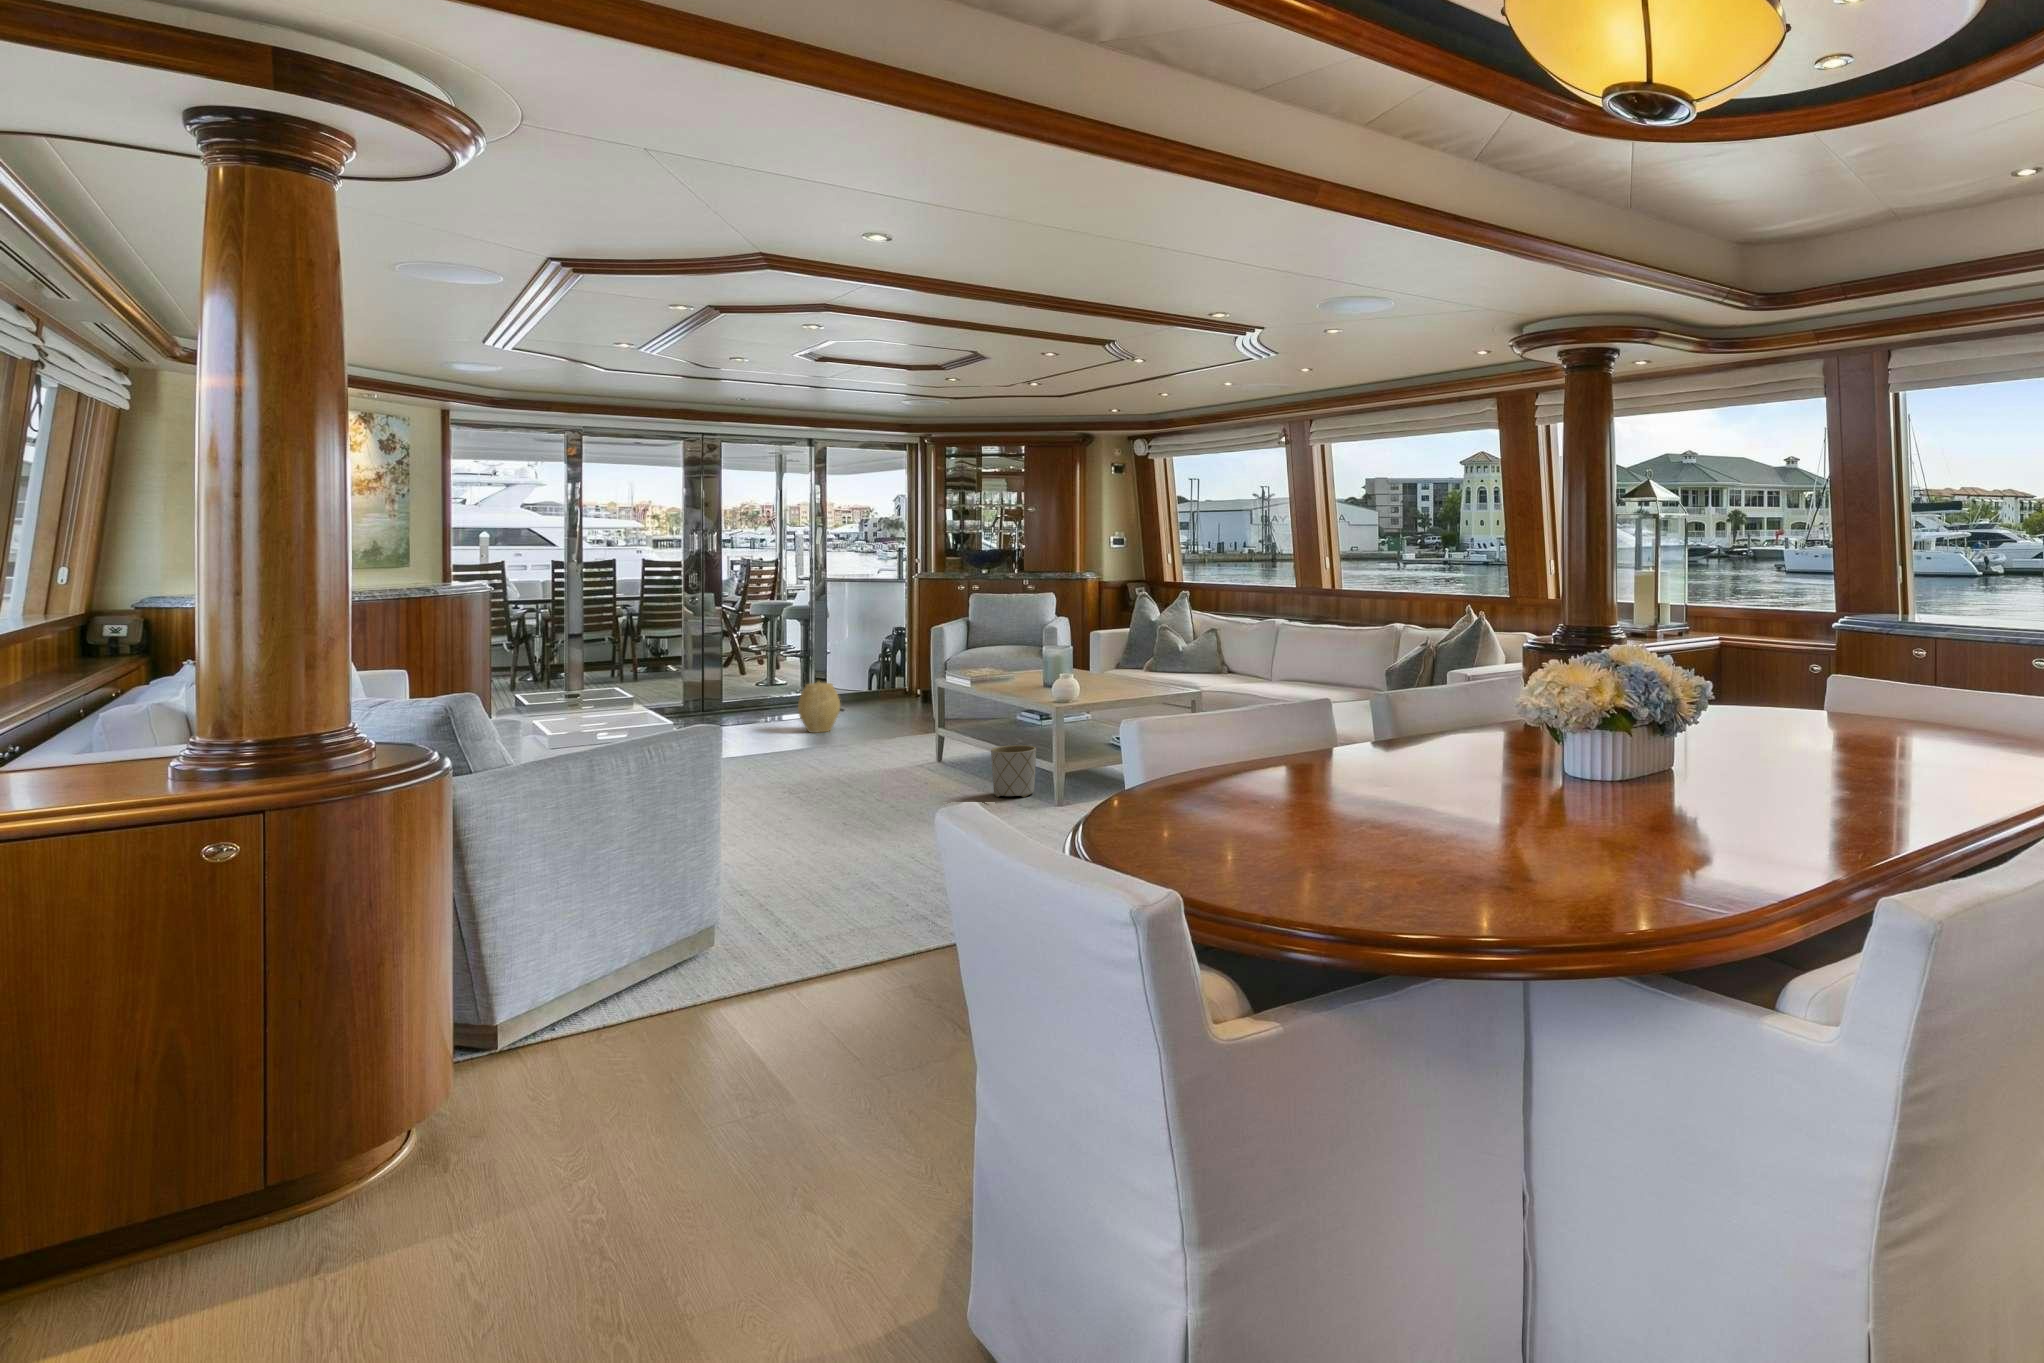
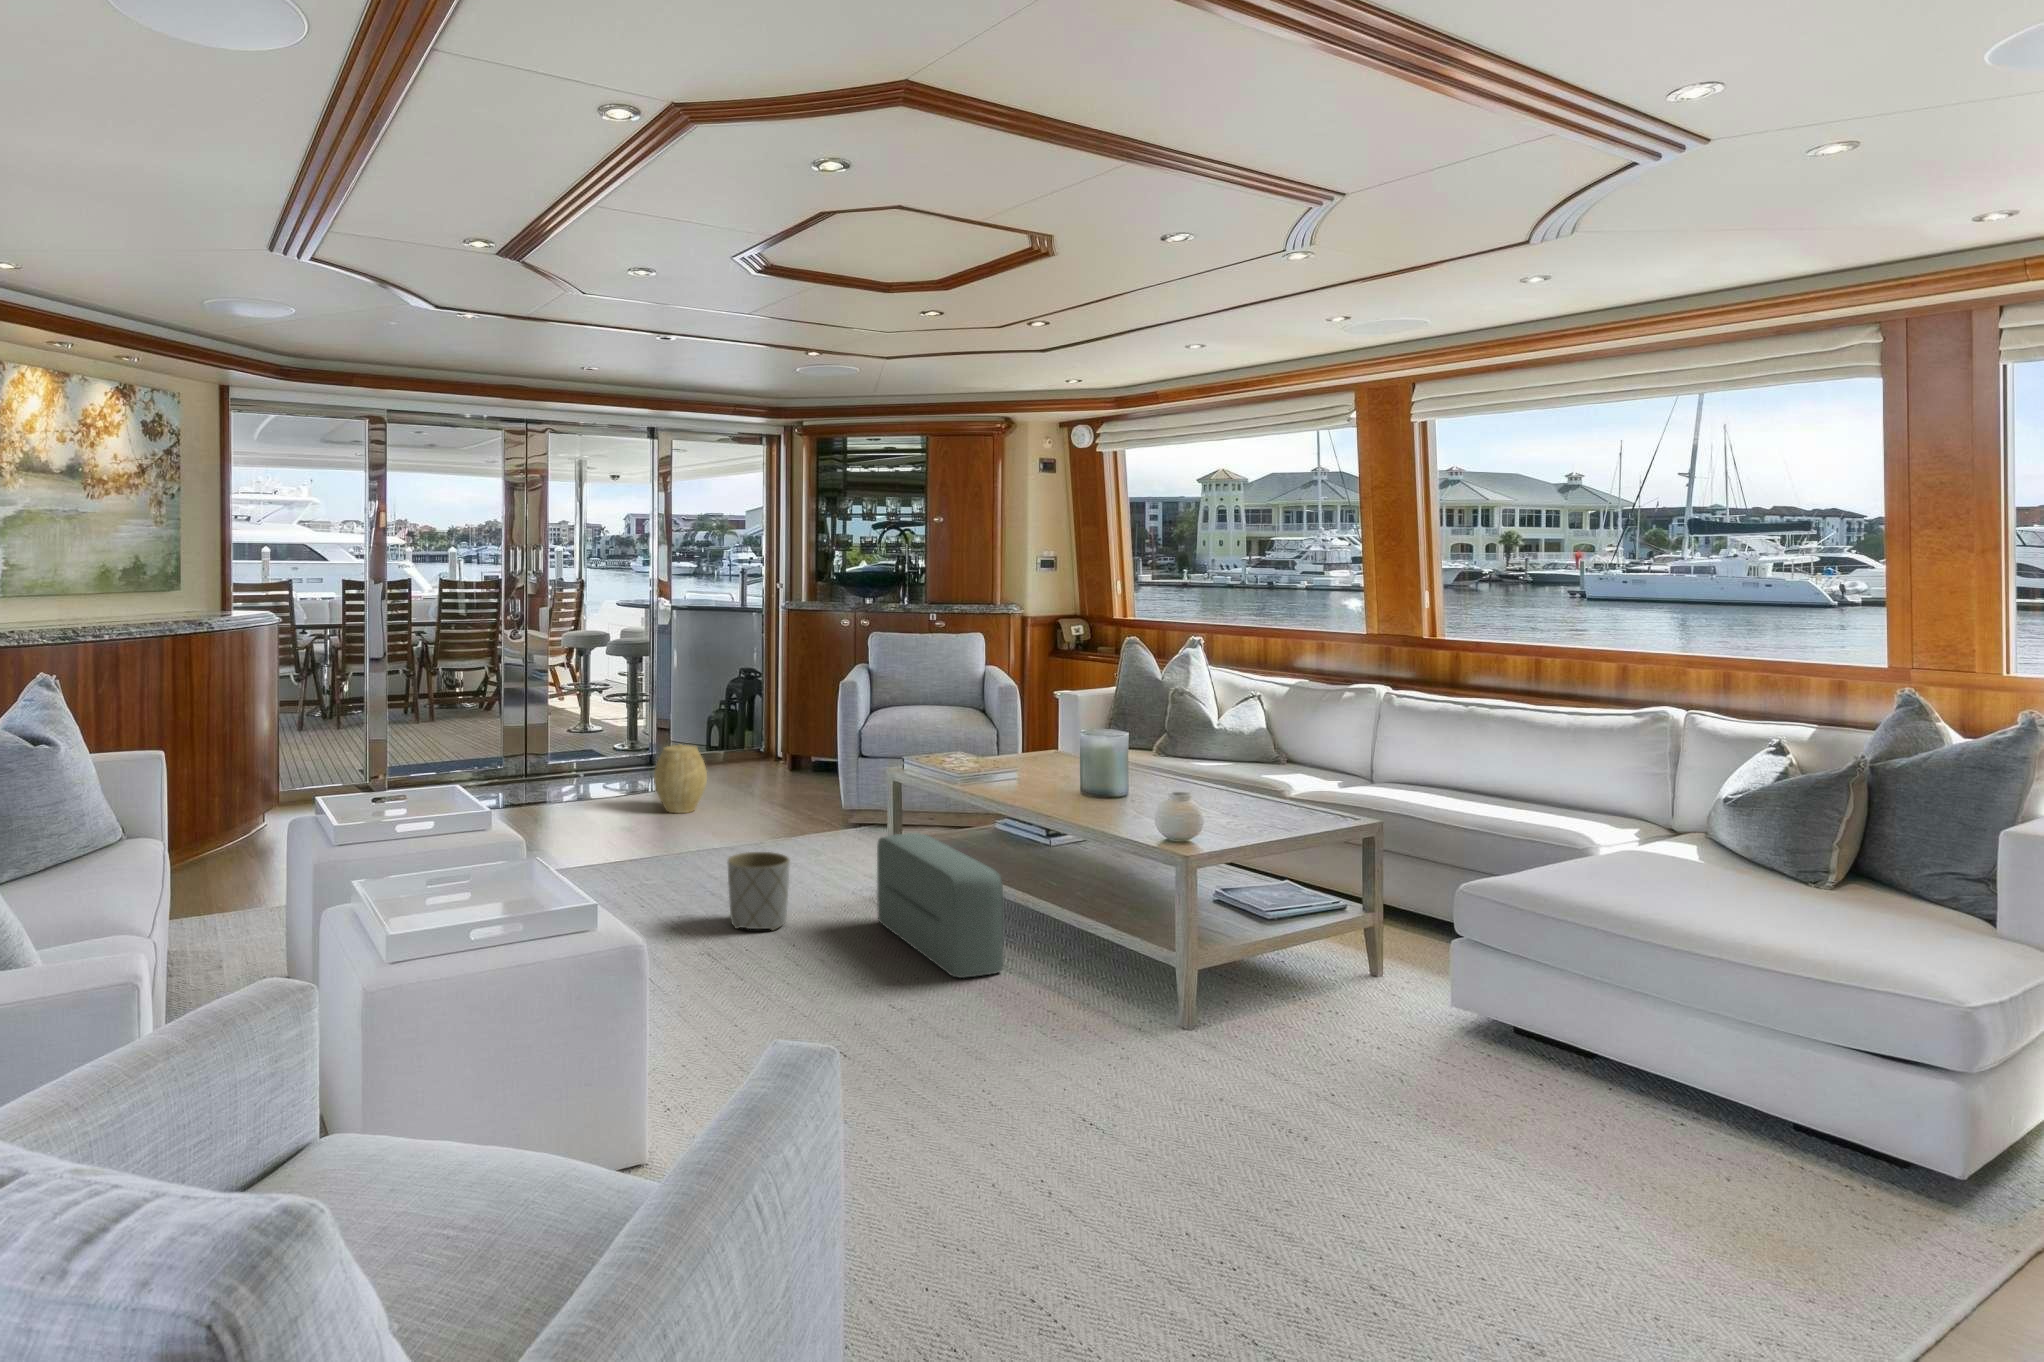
pouf: none [911,718,970,795] -> present [877,833,1003,978]
planter: present [991,745,1036,797] -> present [728,852,790,930]

